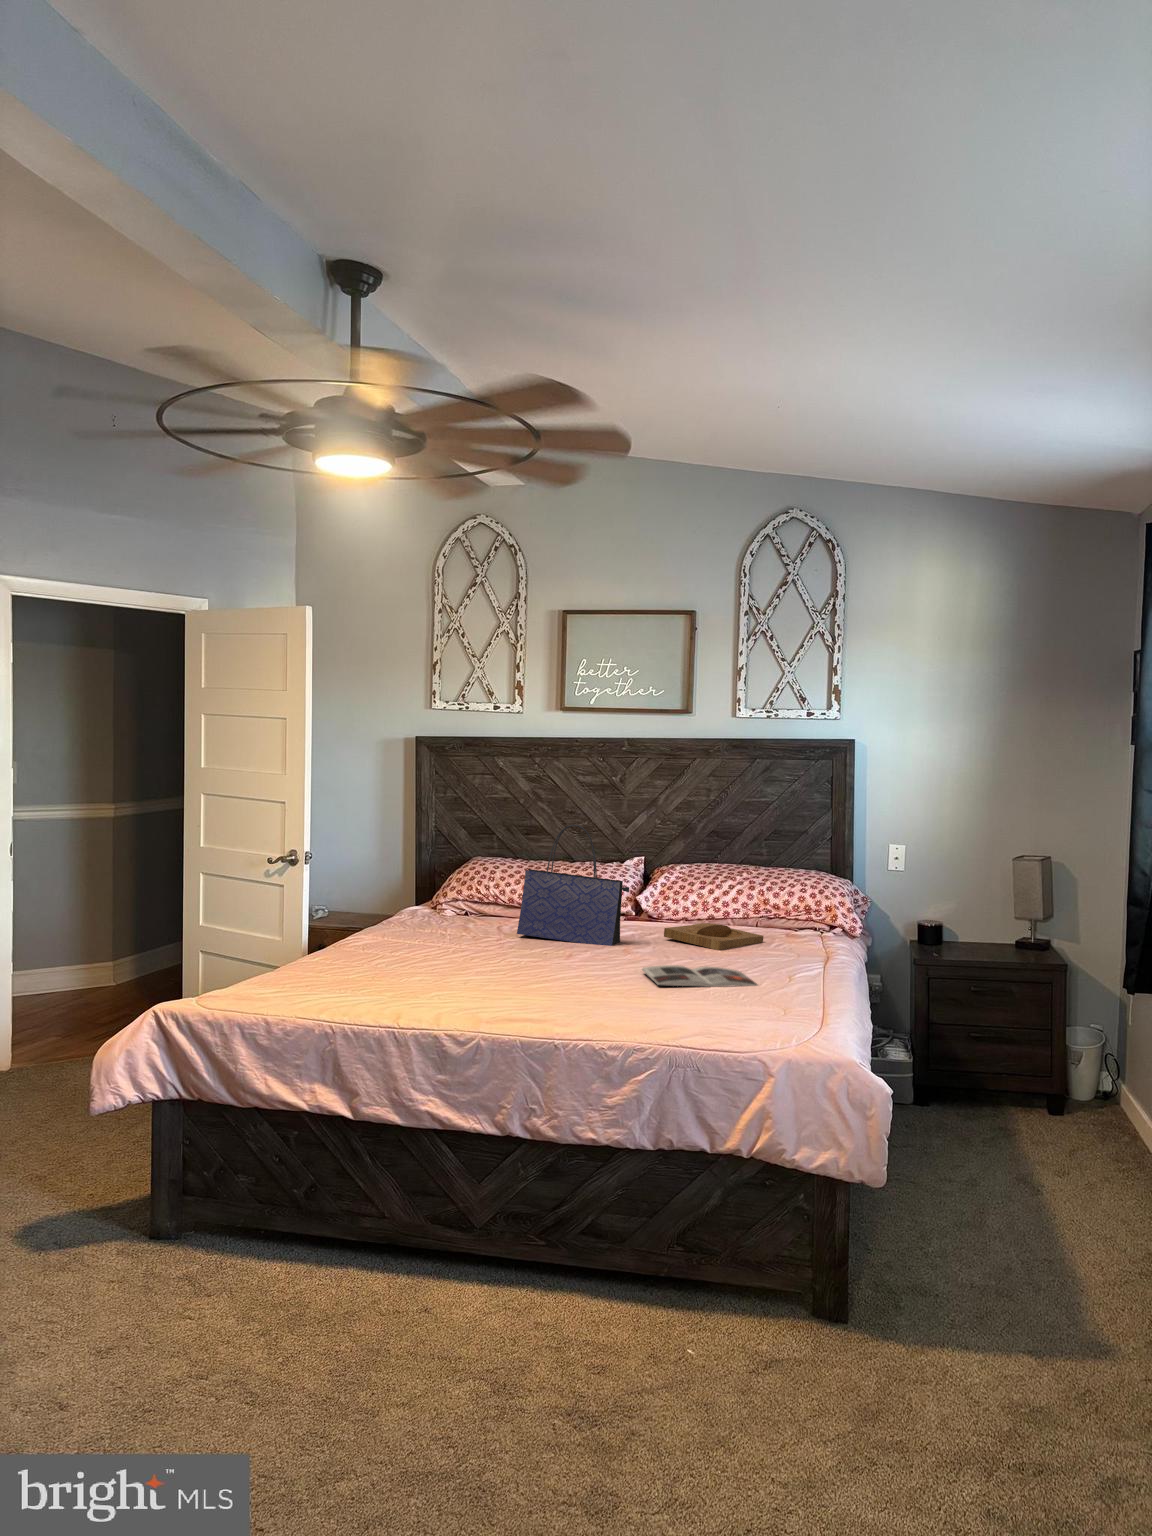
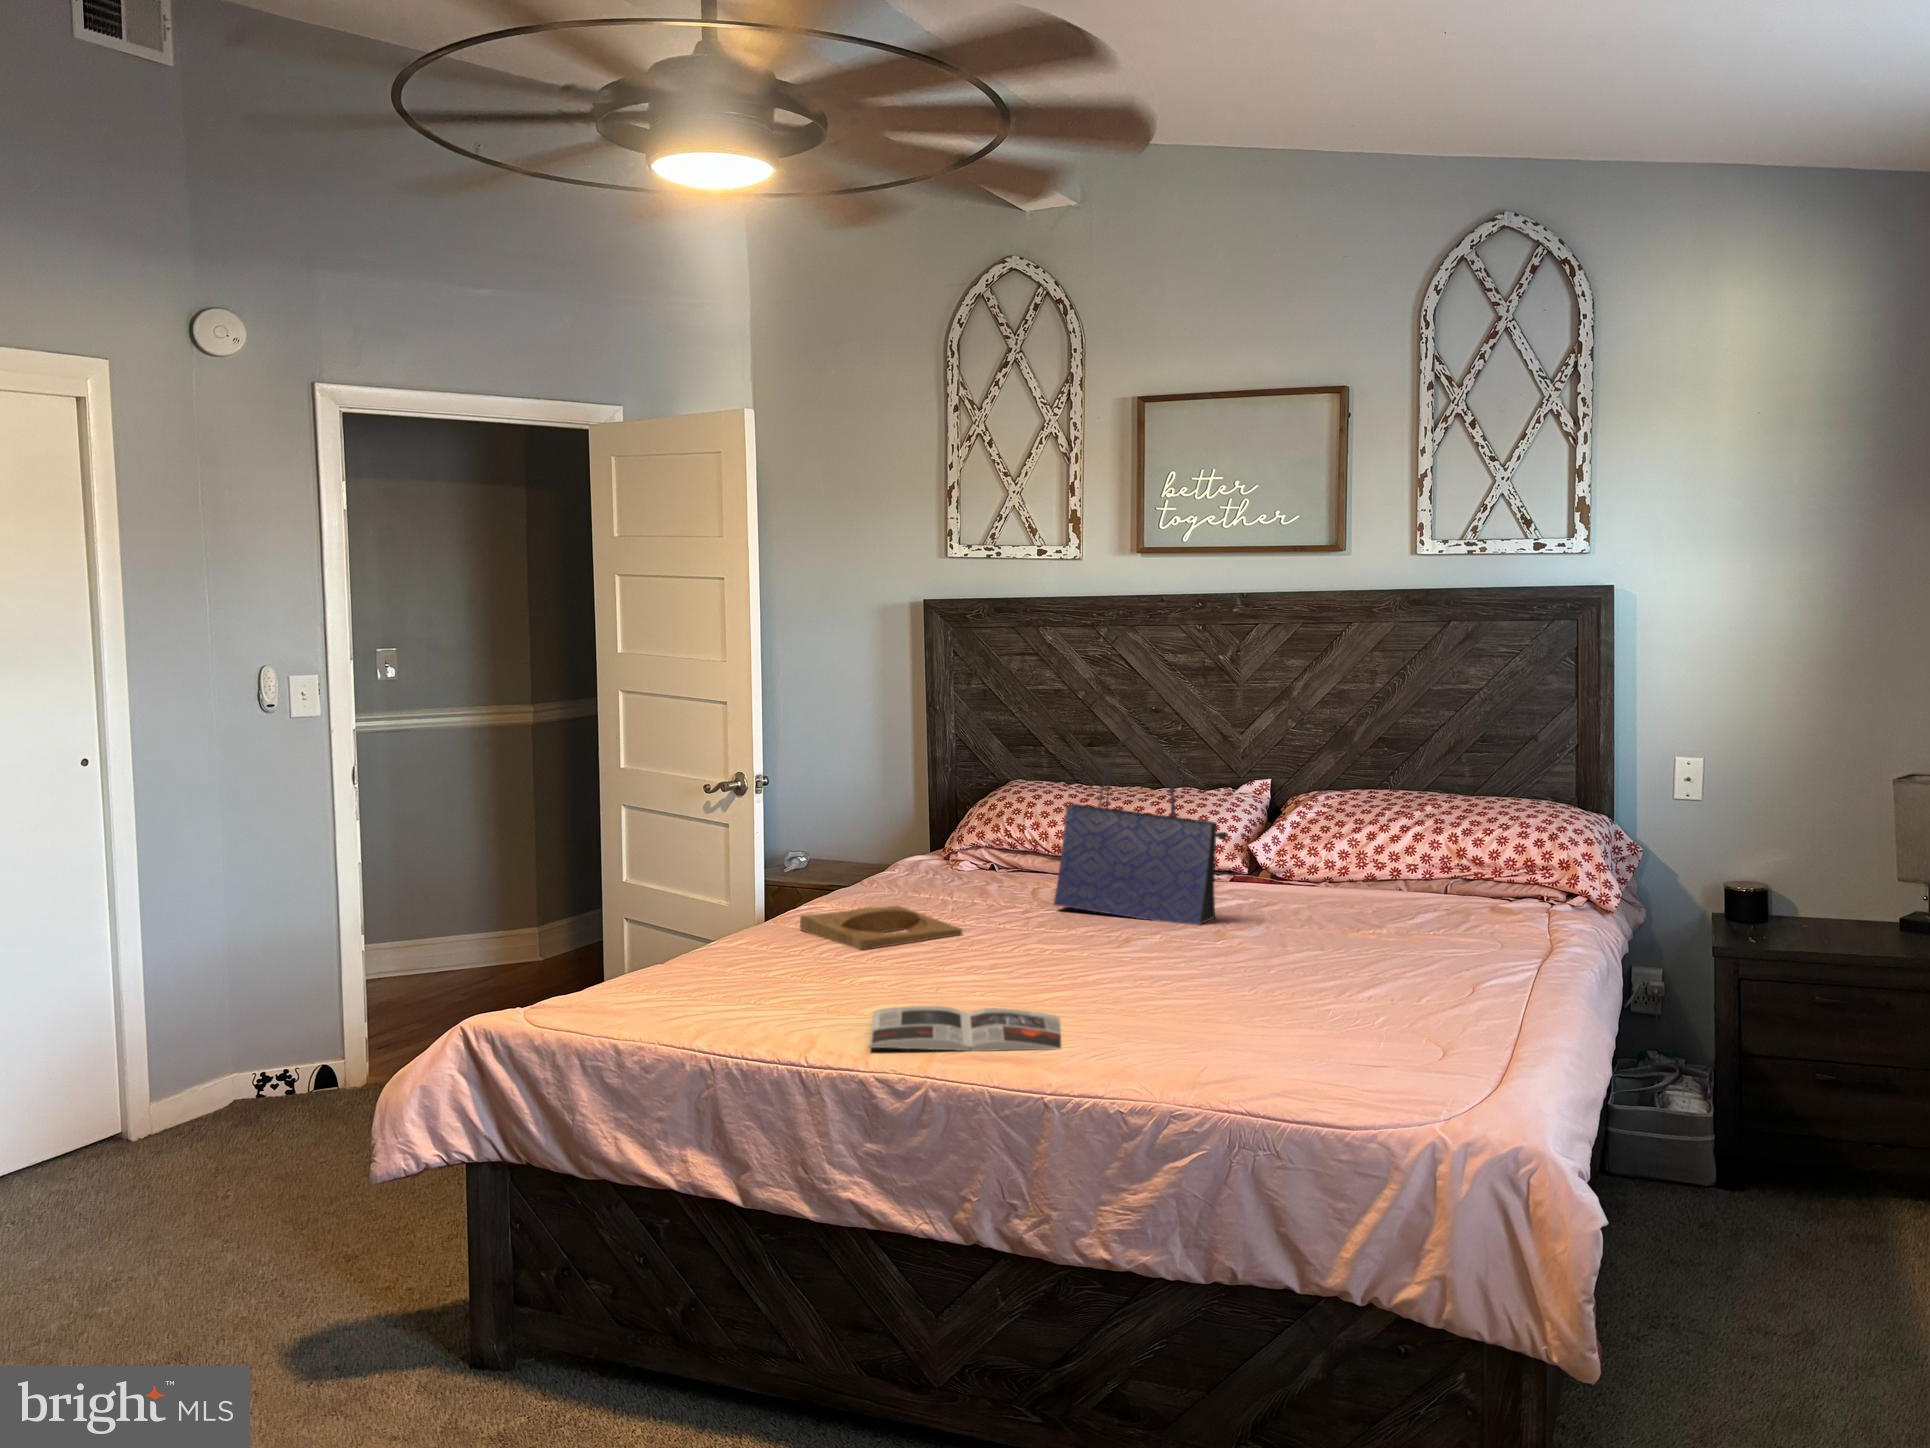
tray: present [664,923,763,950] -> present [800,906,962,950]
magazine: present [642,965,758,987] -> present [869,1006,1061,1051]

